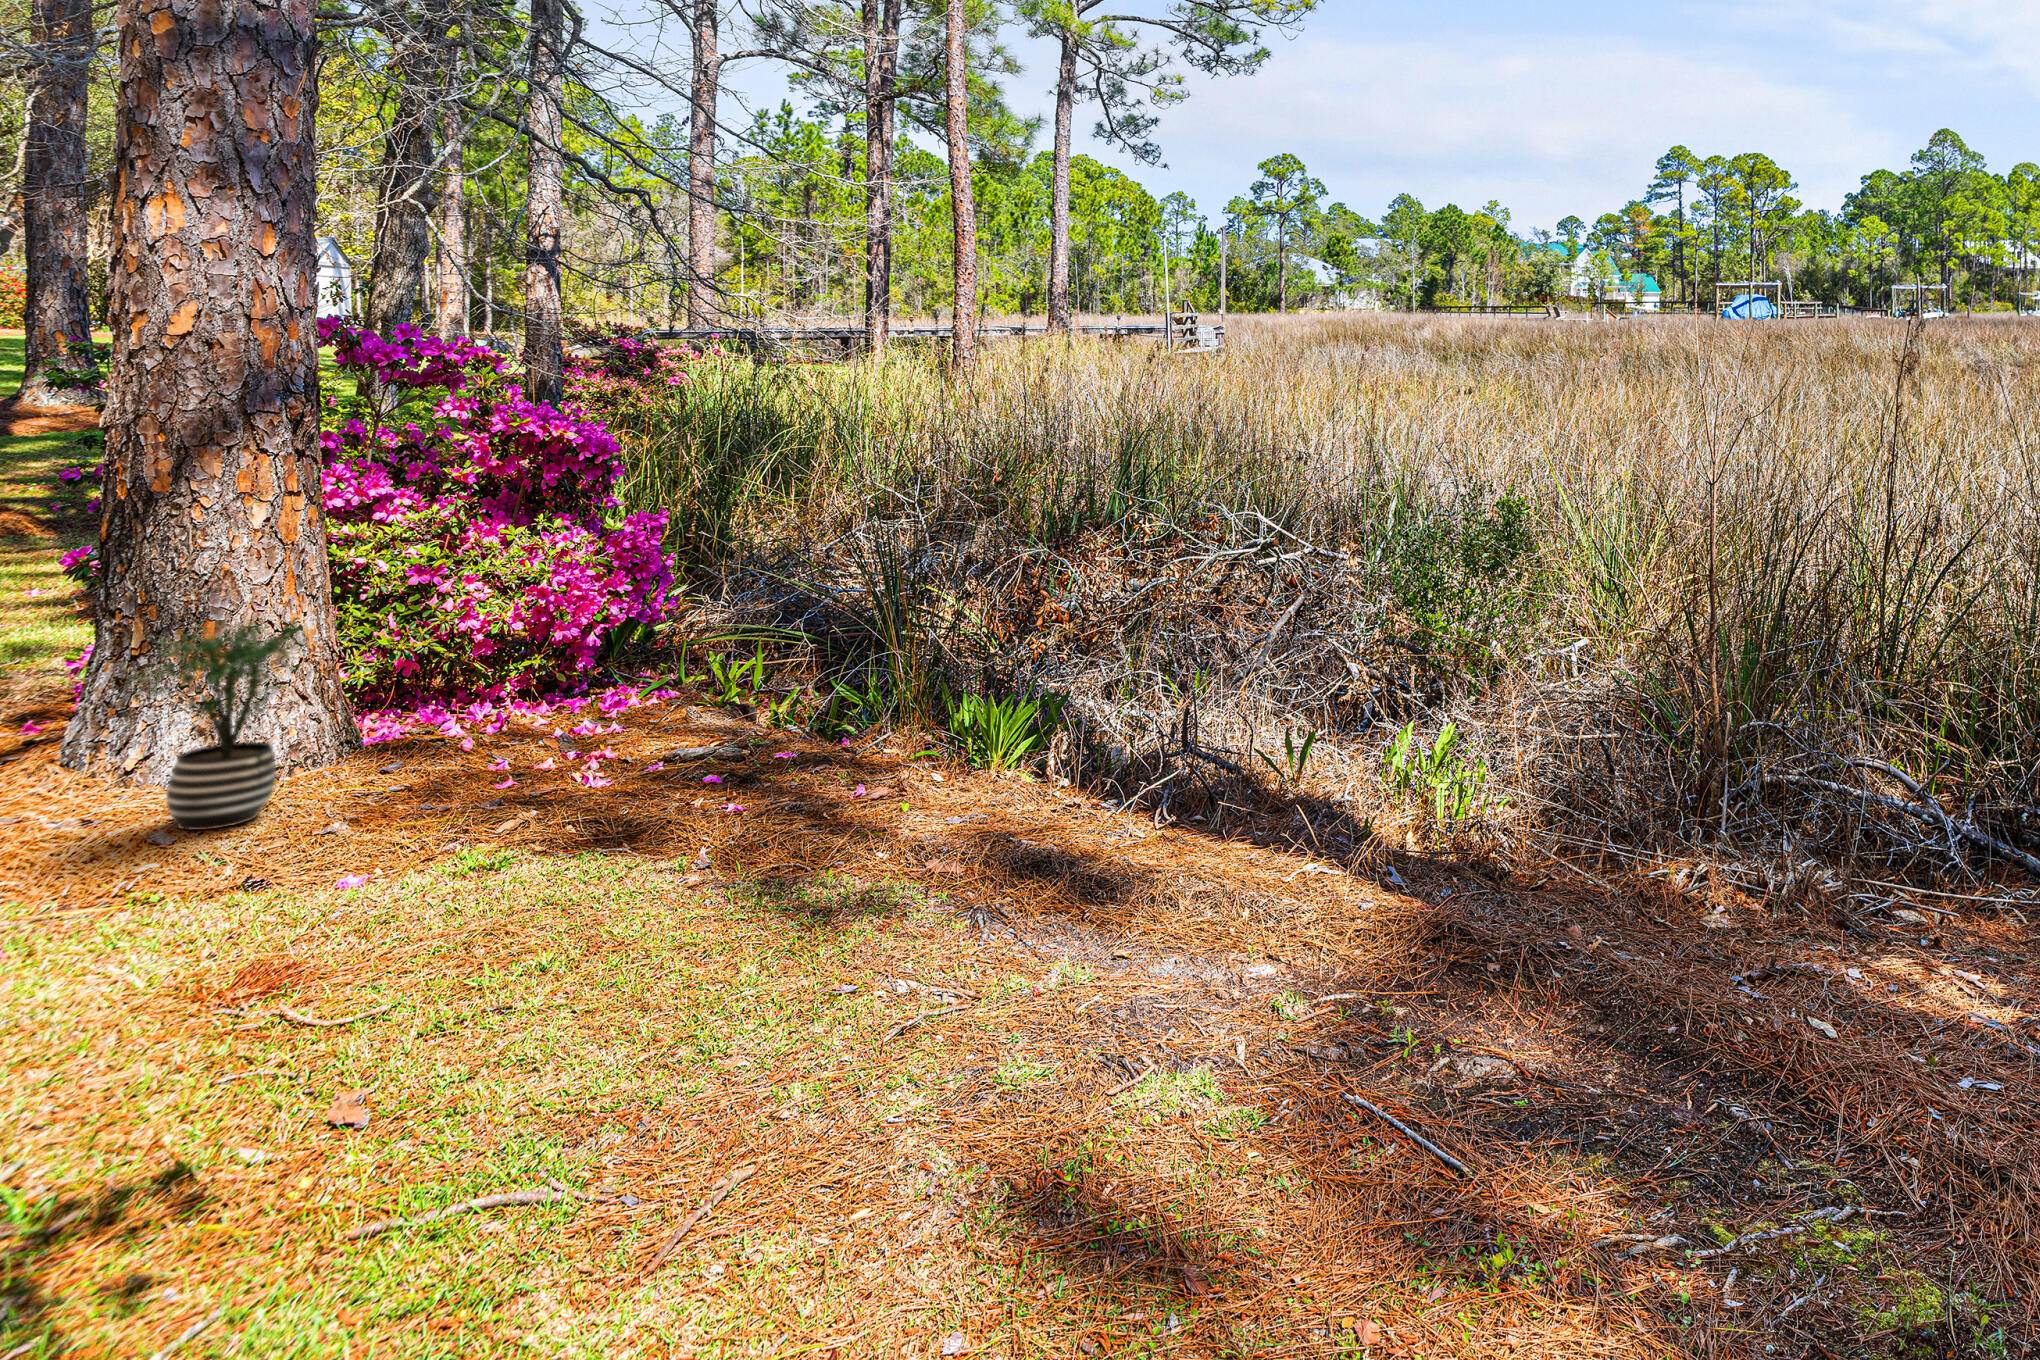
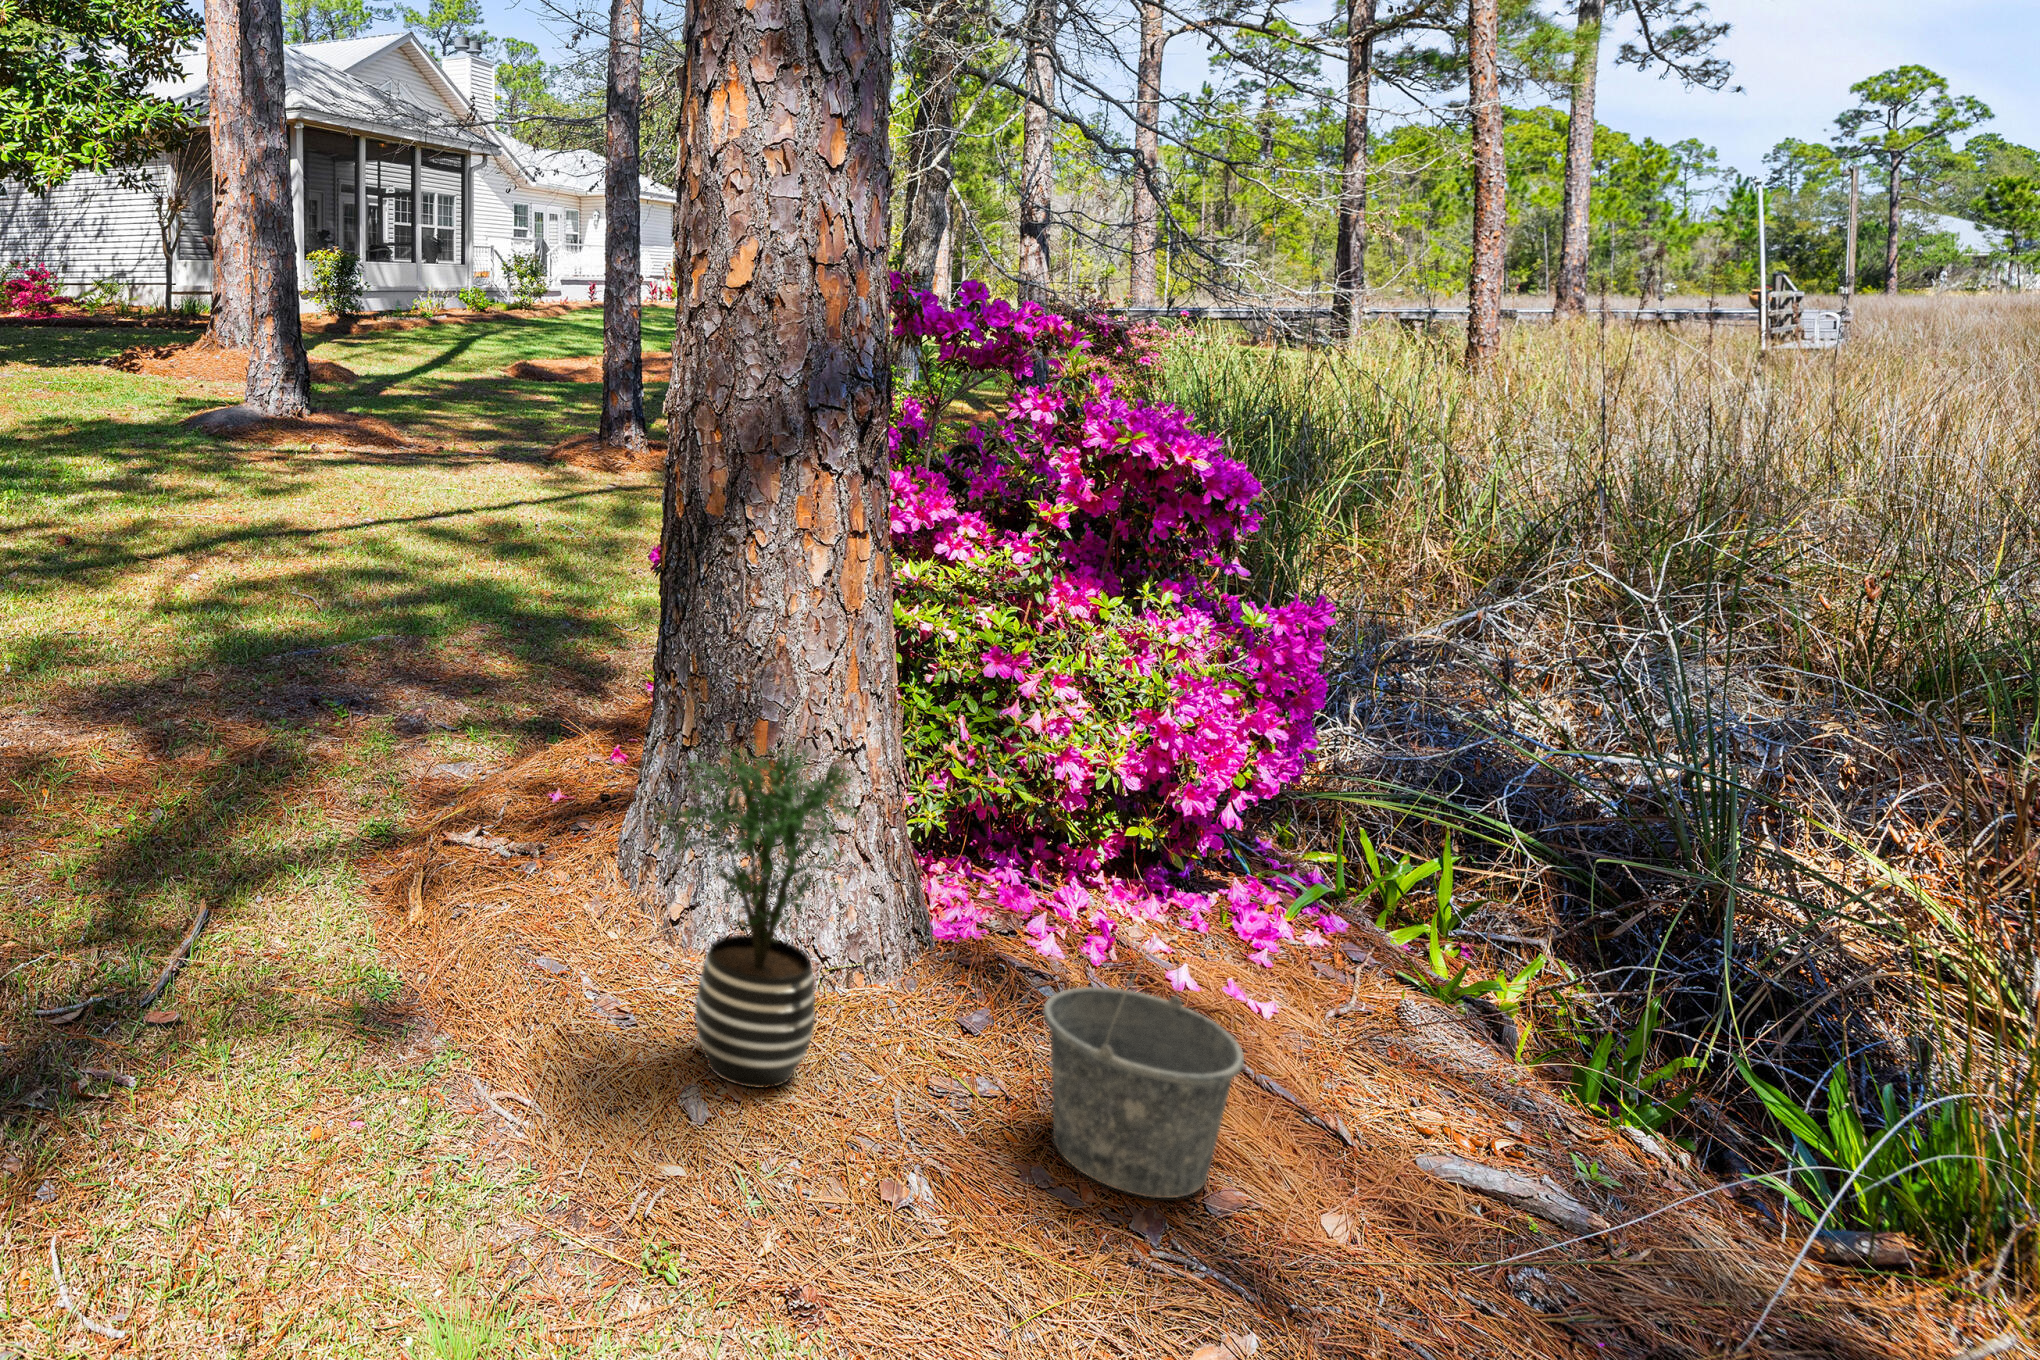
bucket: none [453,666,580,797] -> present [1043,932,1244,1198]

